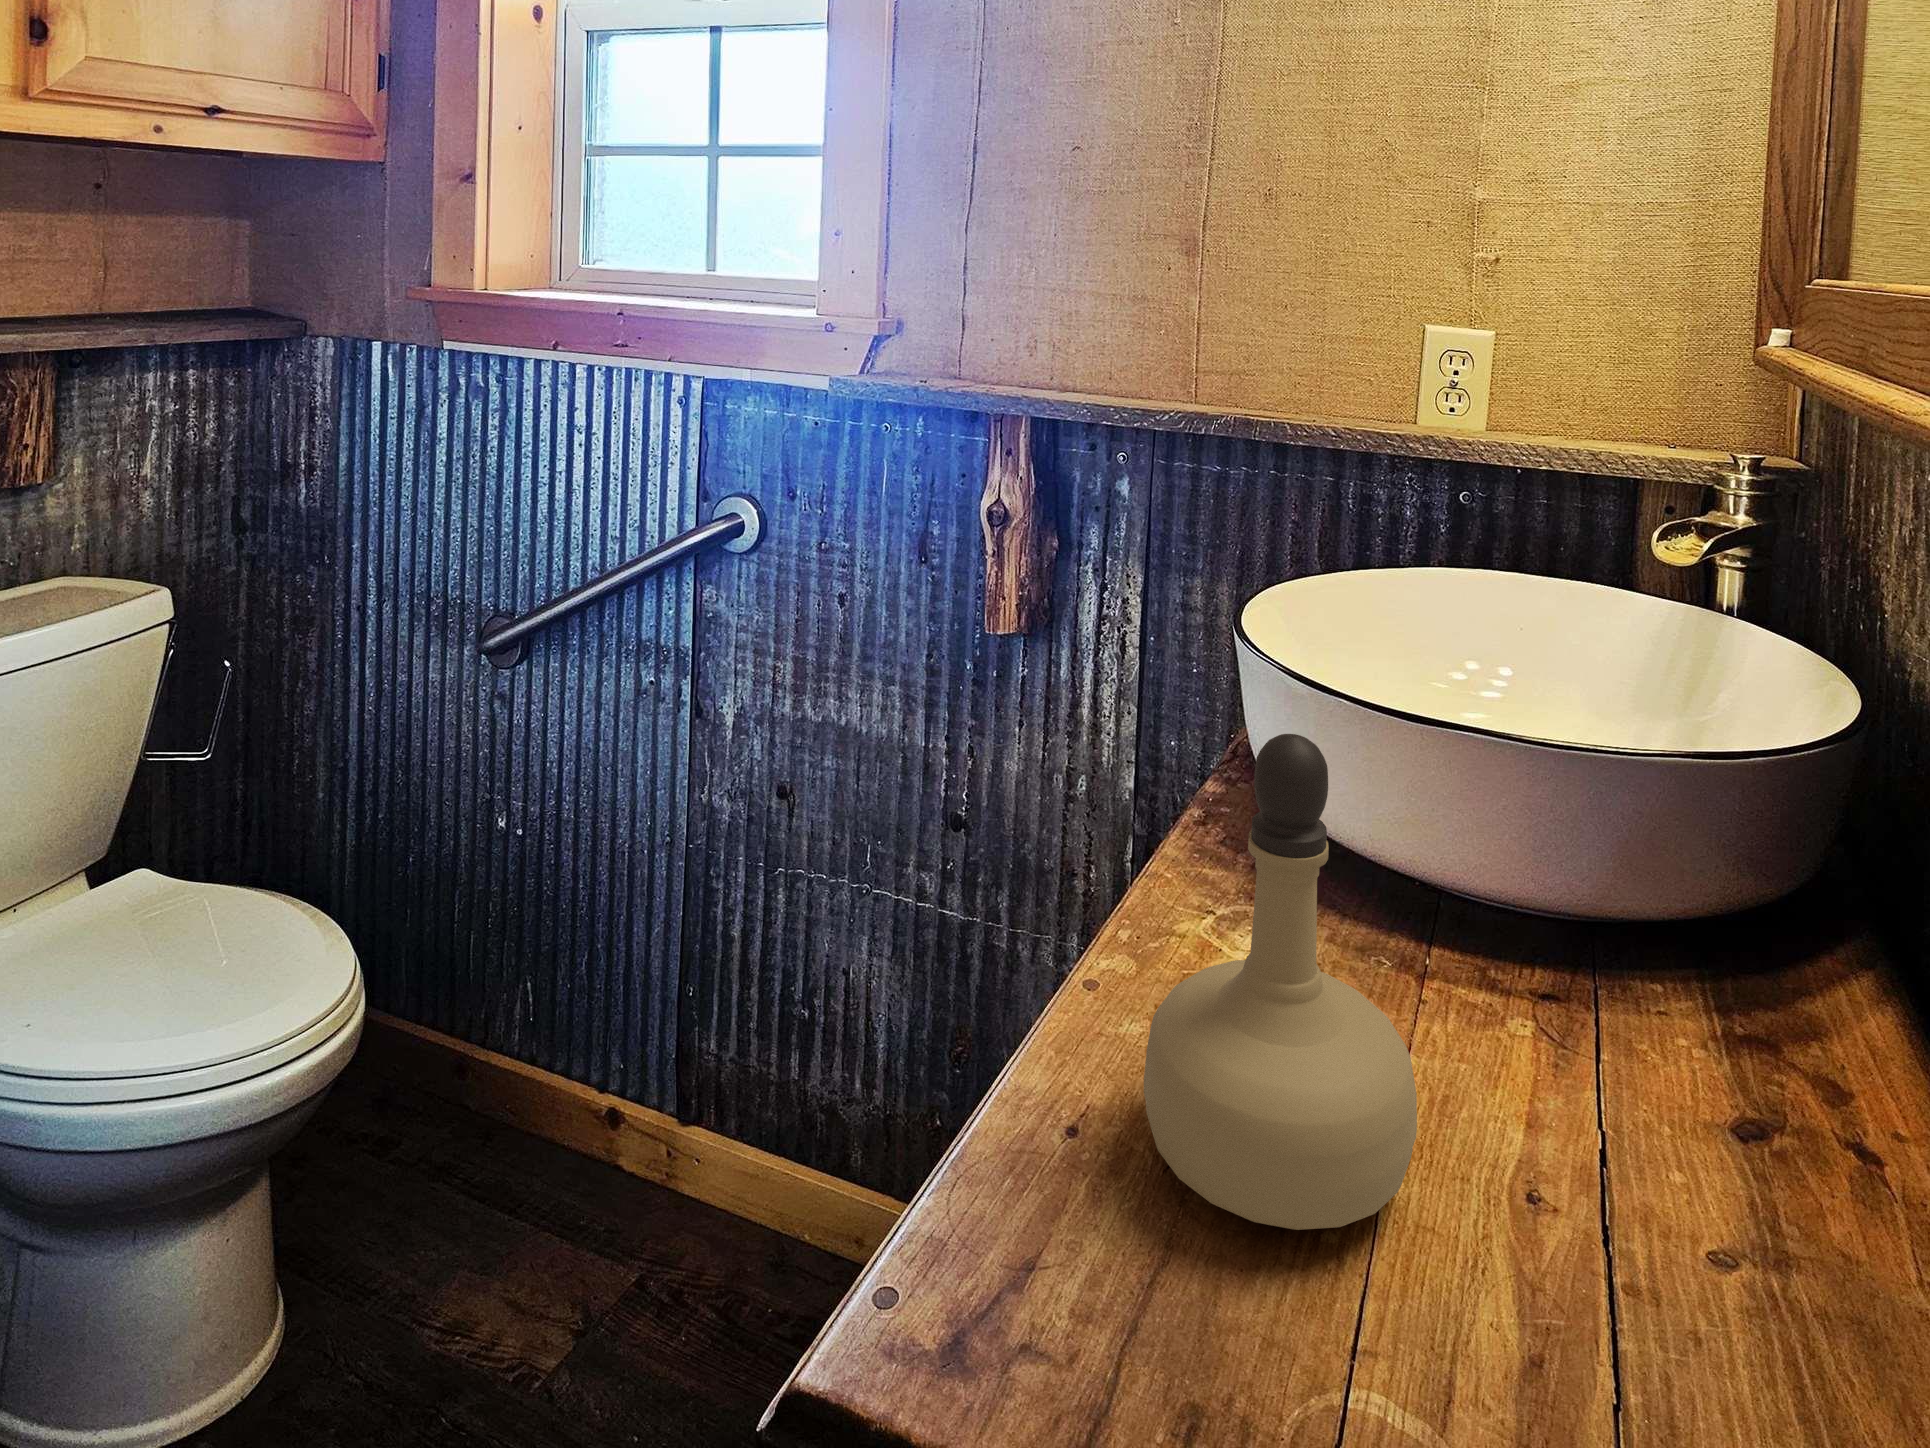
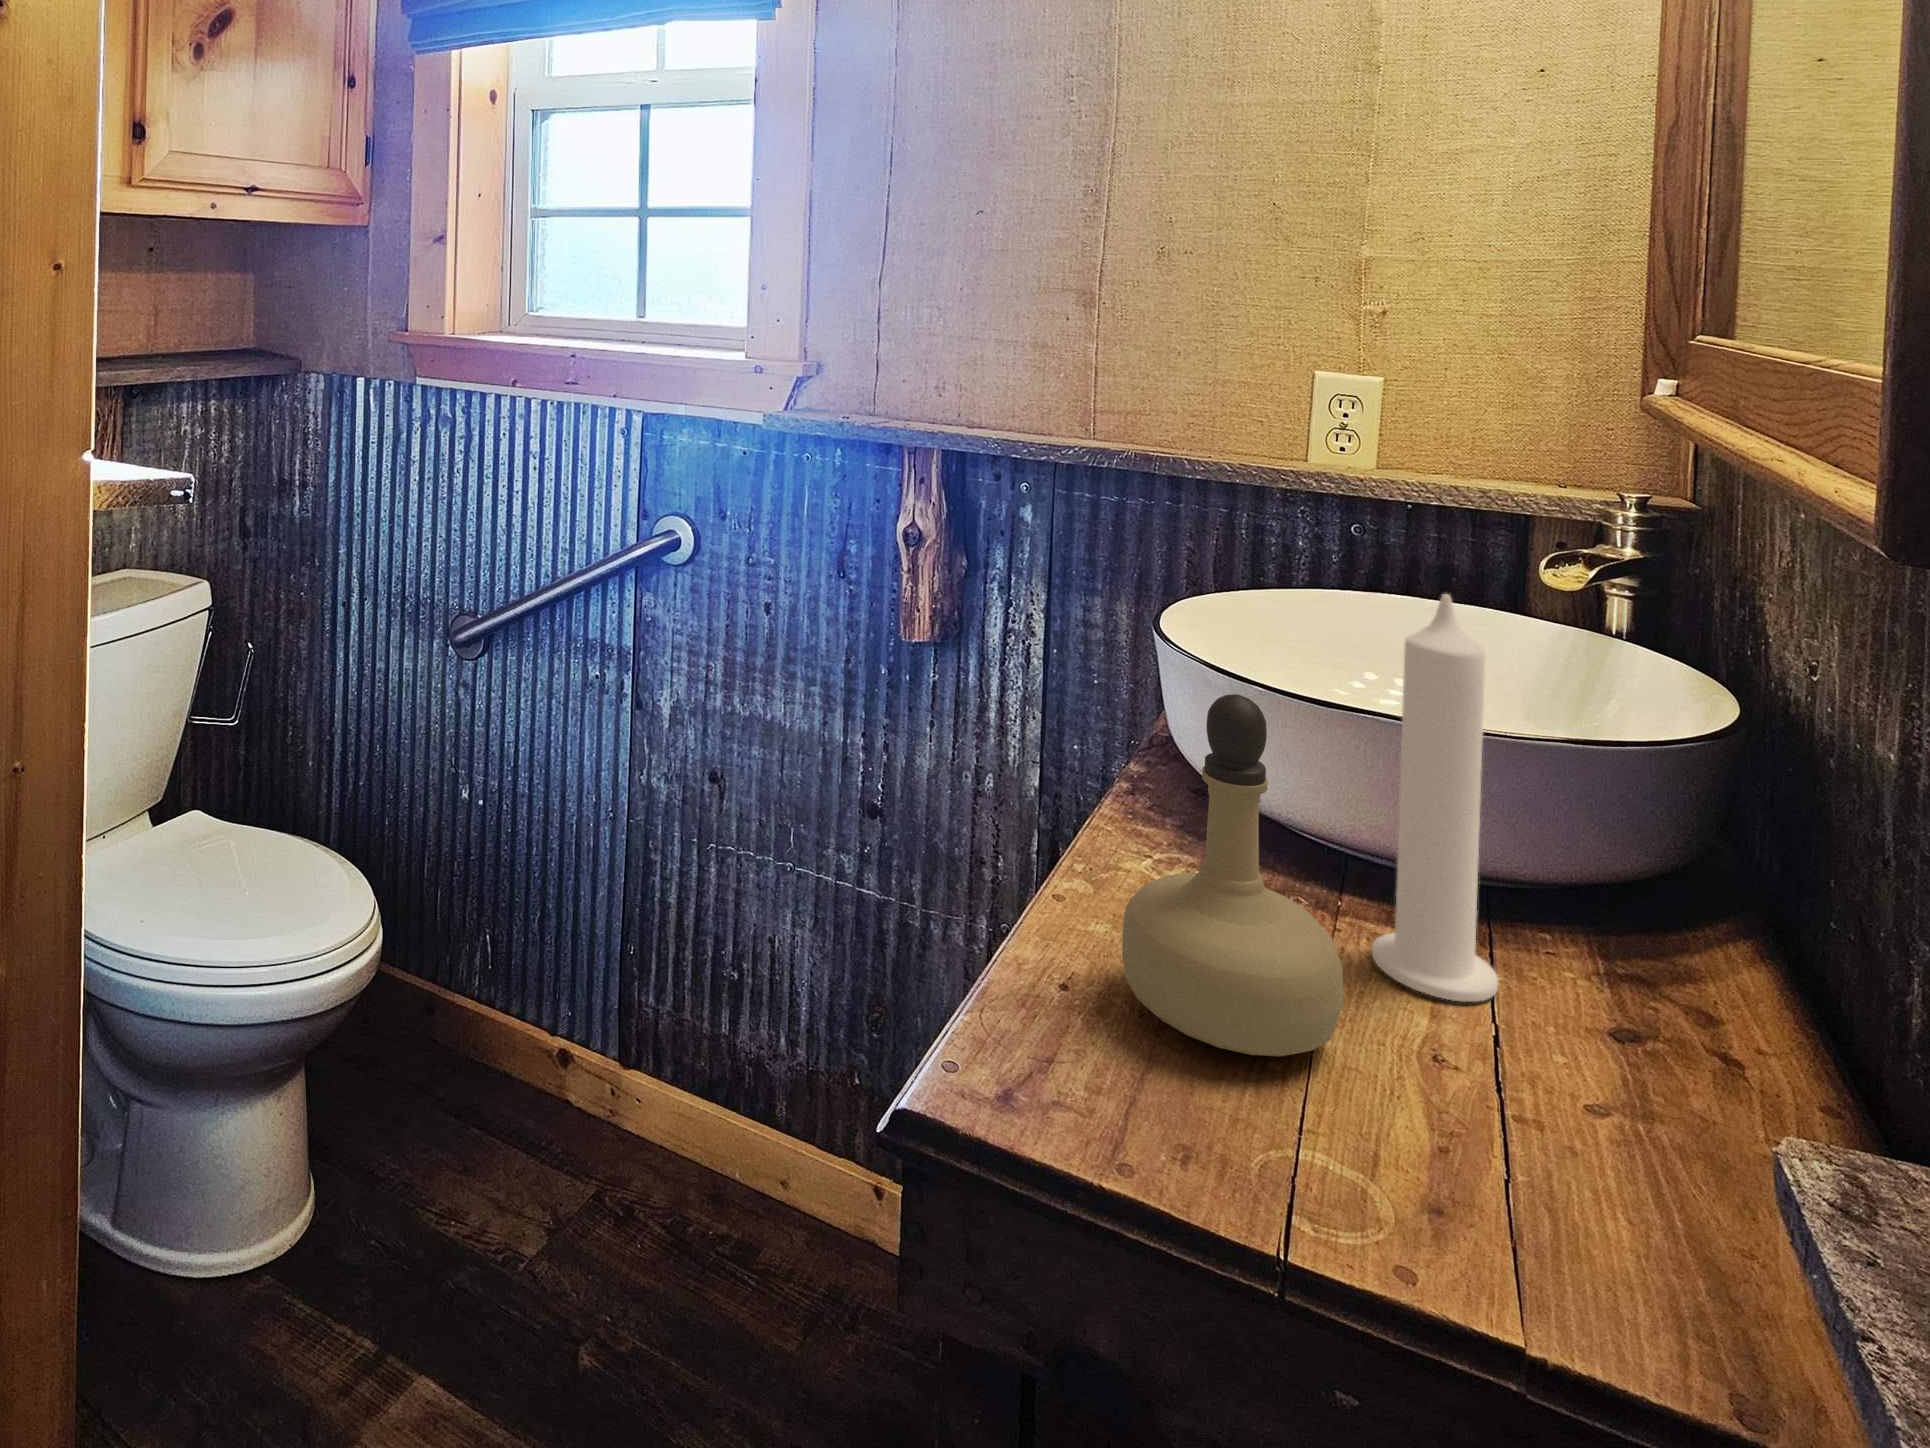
candle: none [1459,586,1603,1098] -> present [1372,594,1498,1002]

